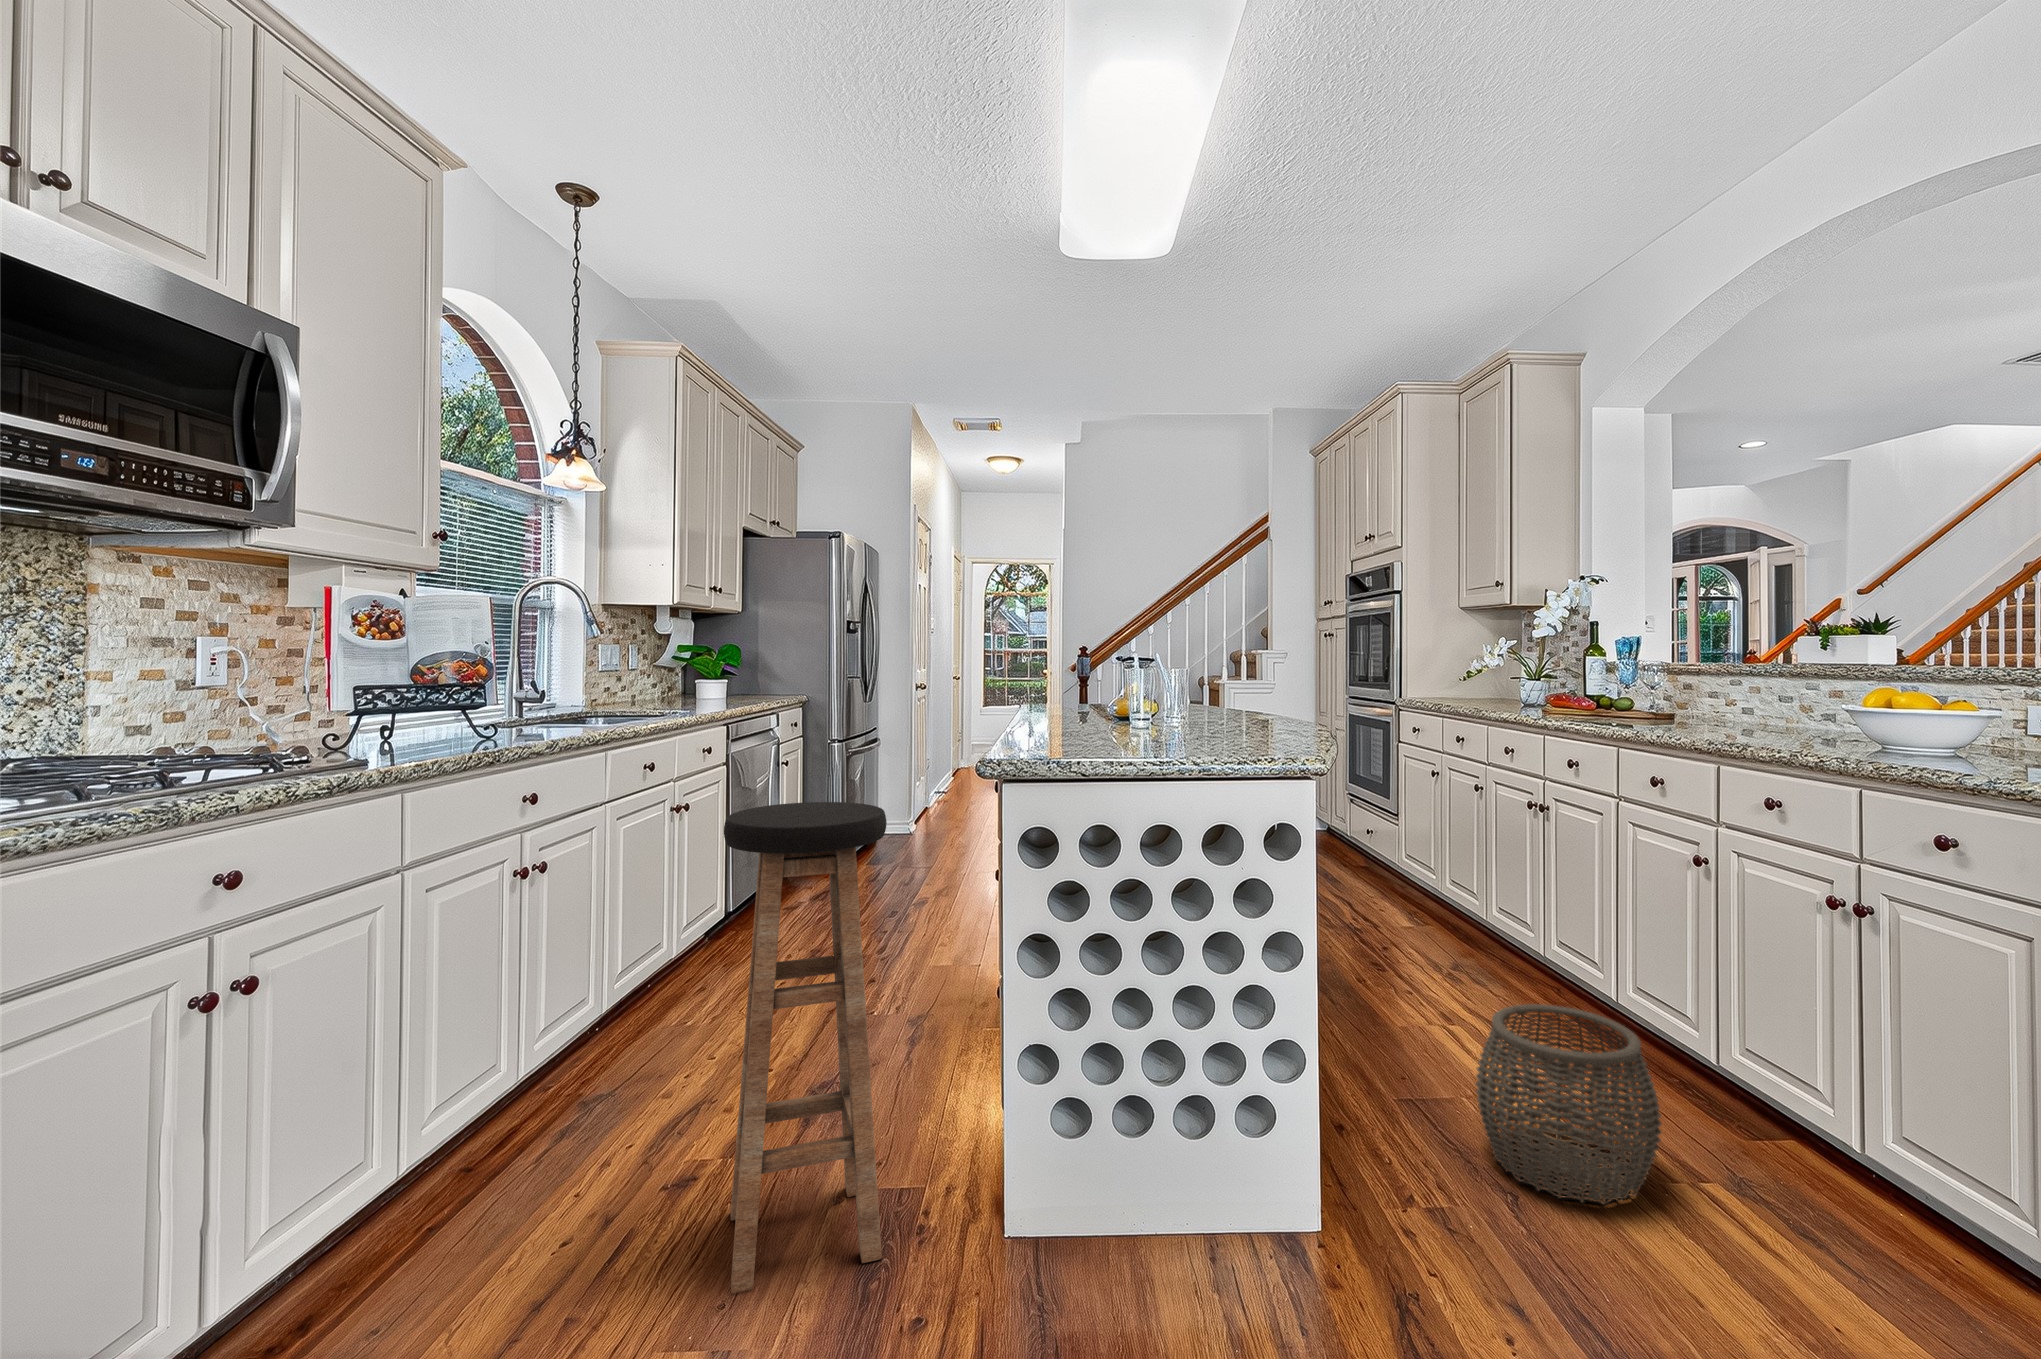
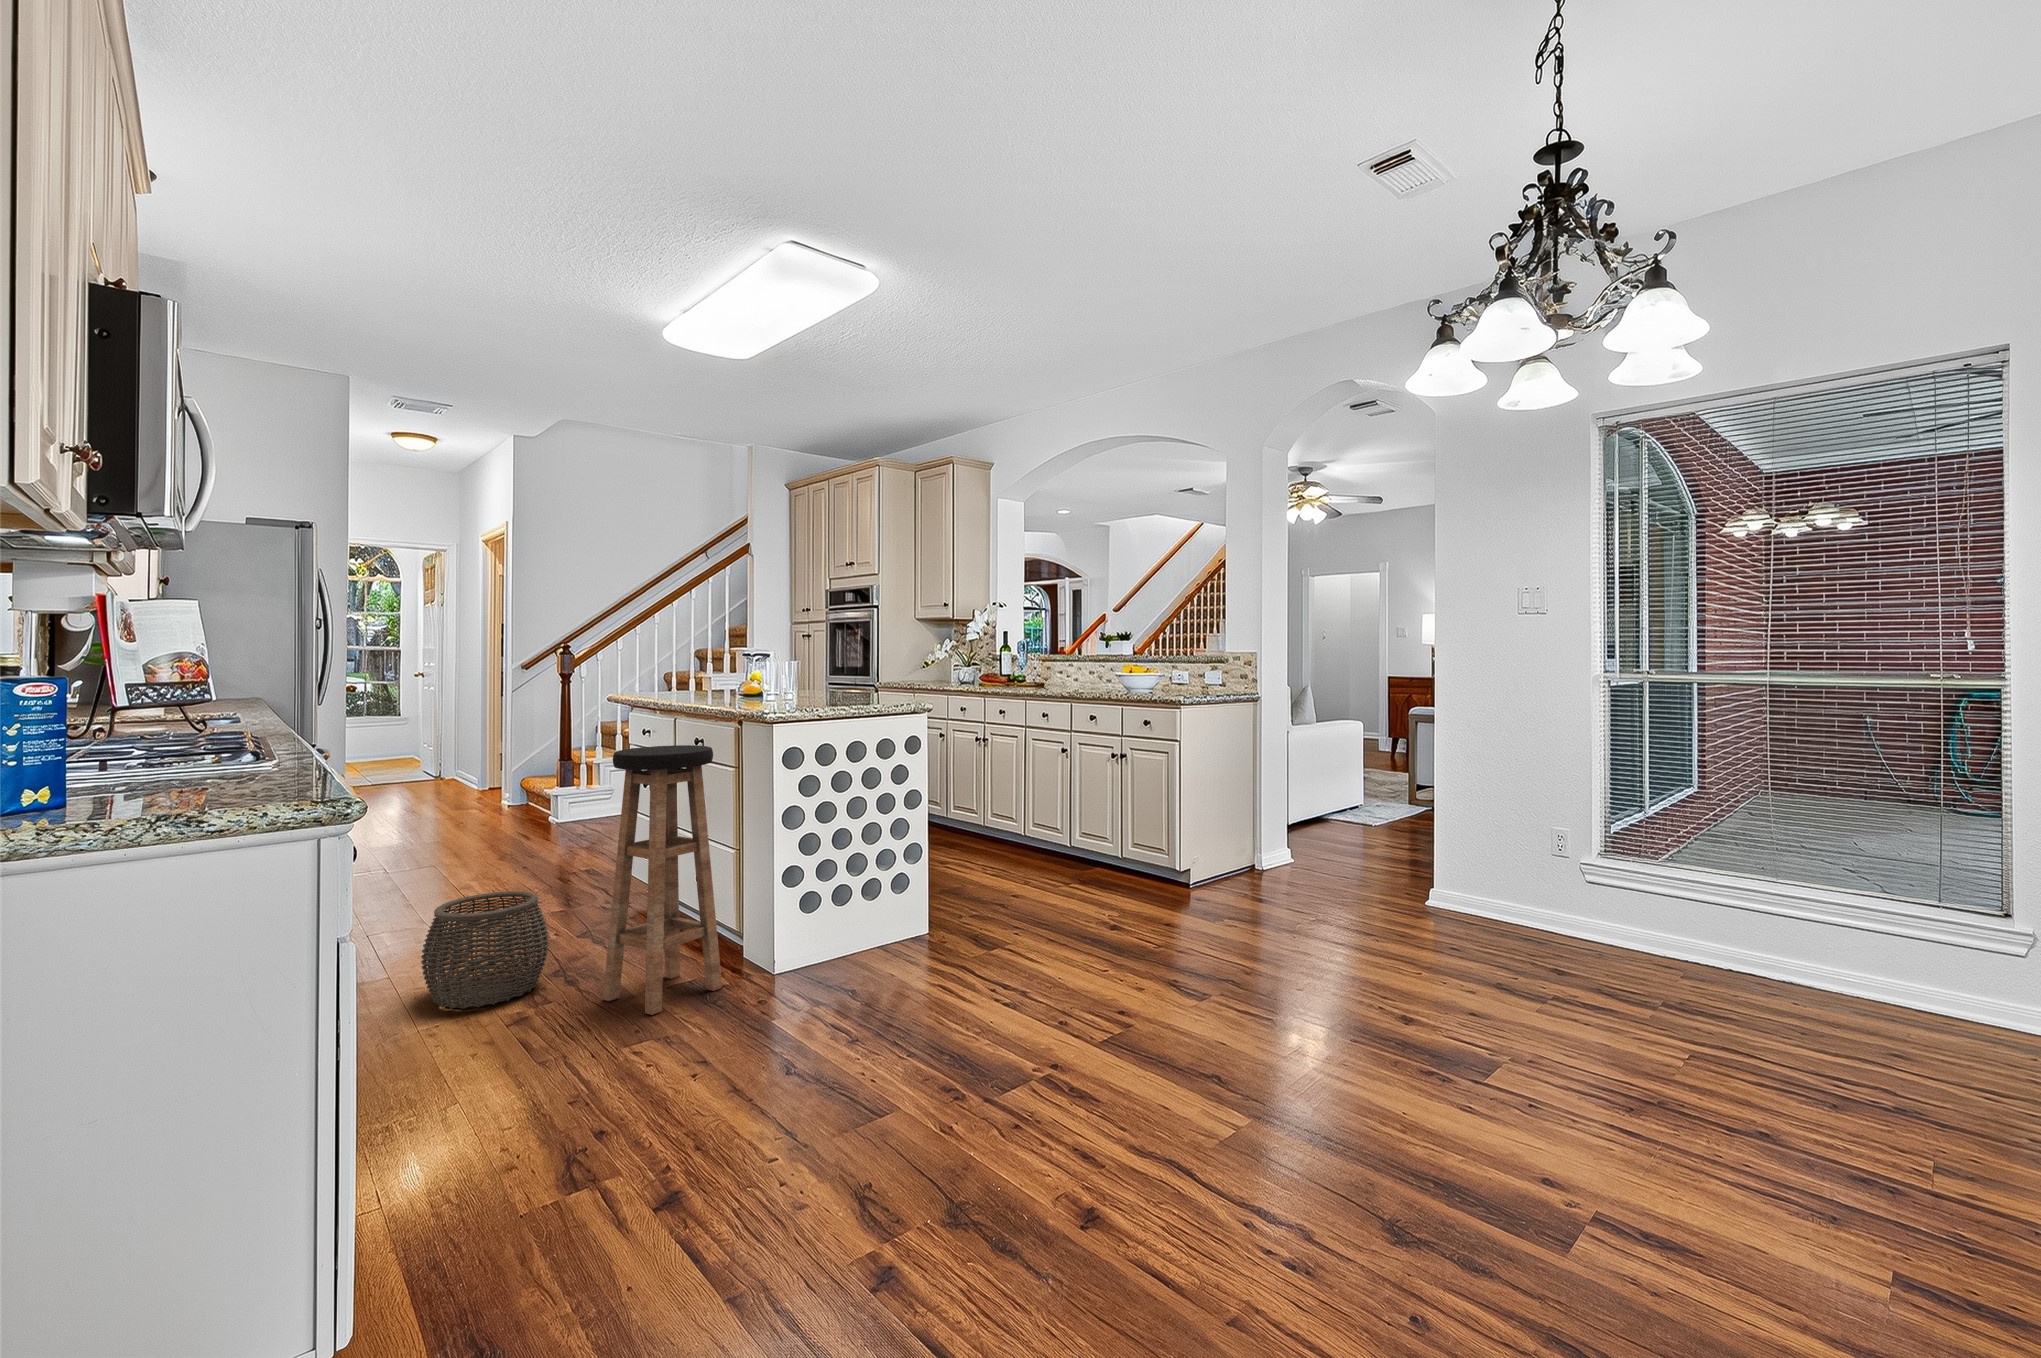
woven basket: present [1476,1004,1662,1204] -> present [421,891,549,1009]

